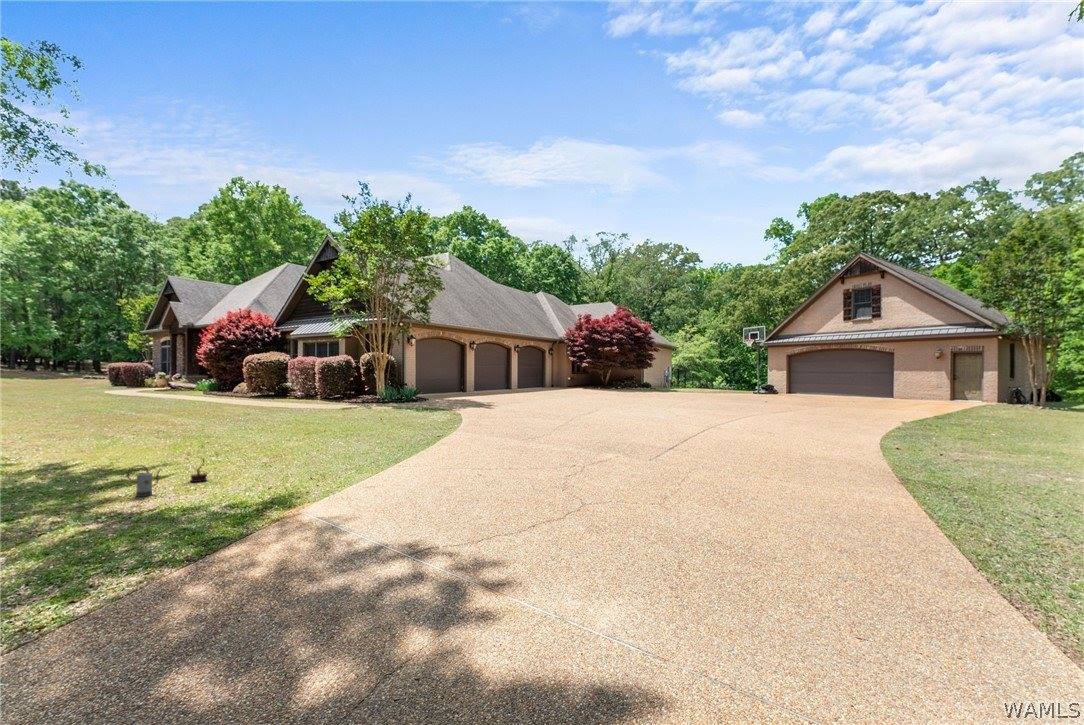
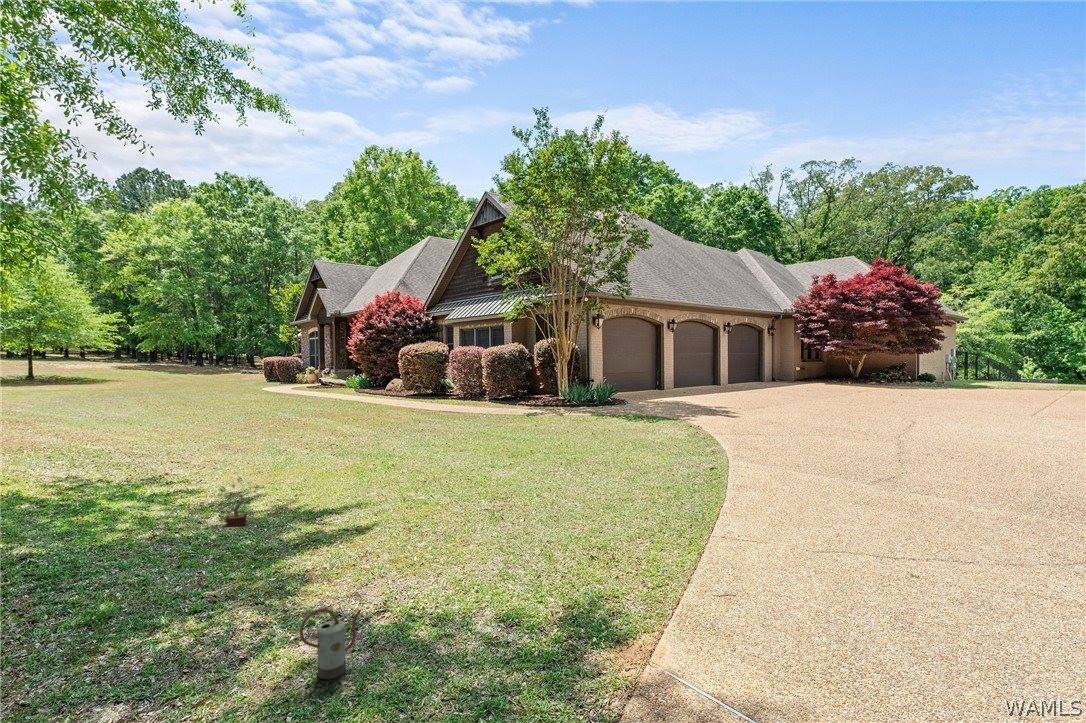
potted plant: present [186,446,218,482] -> present [217,477,265,527]

